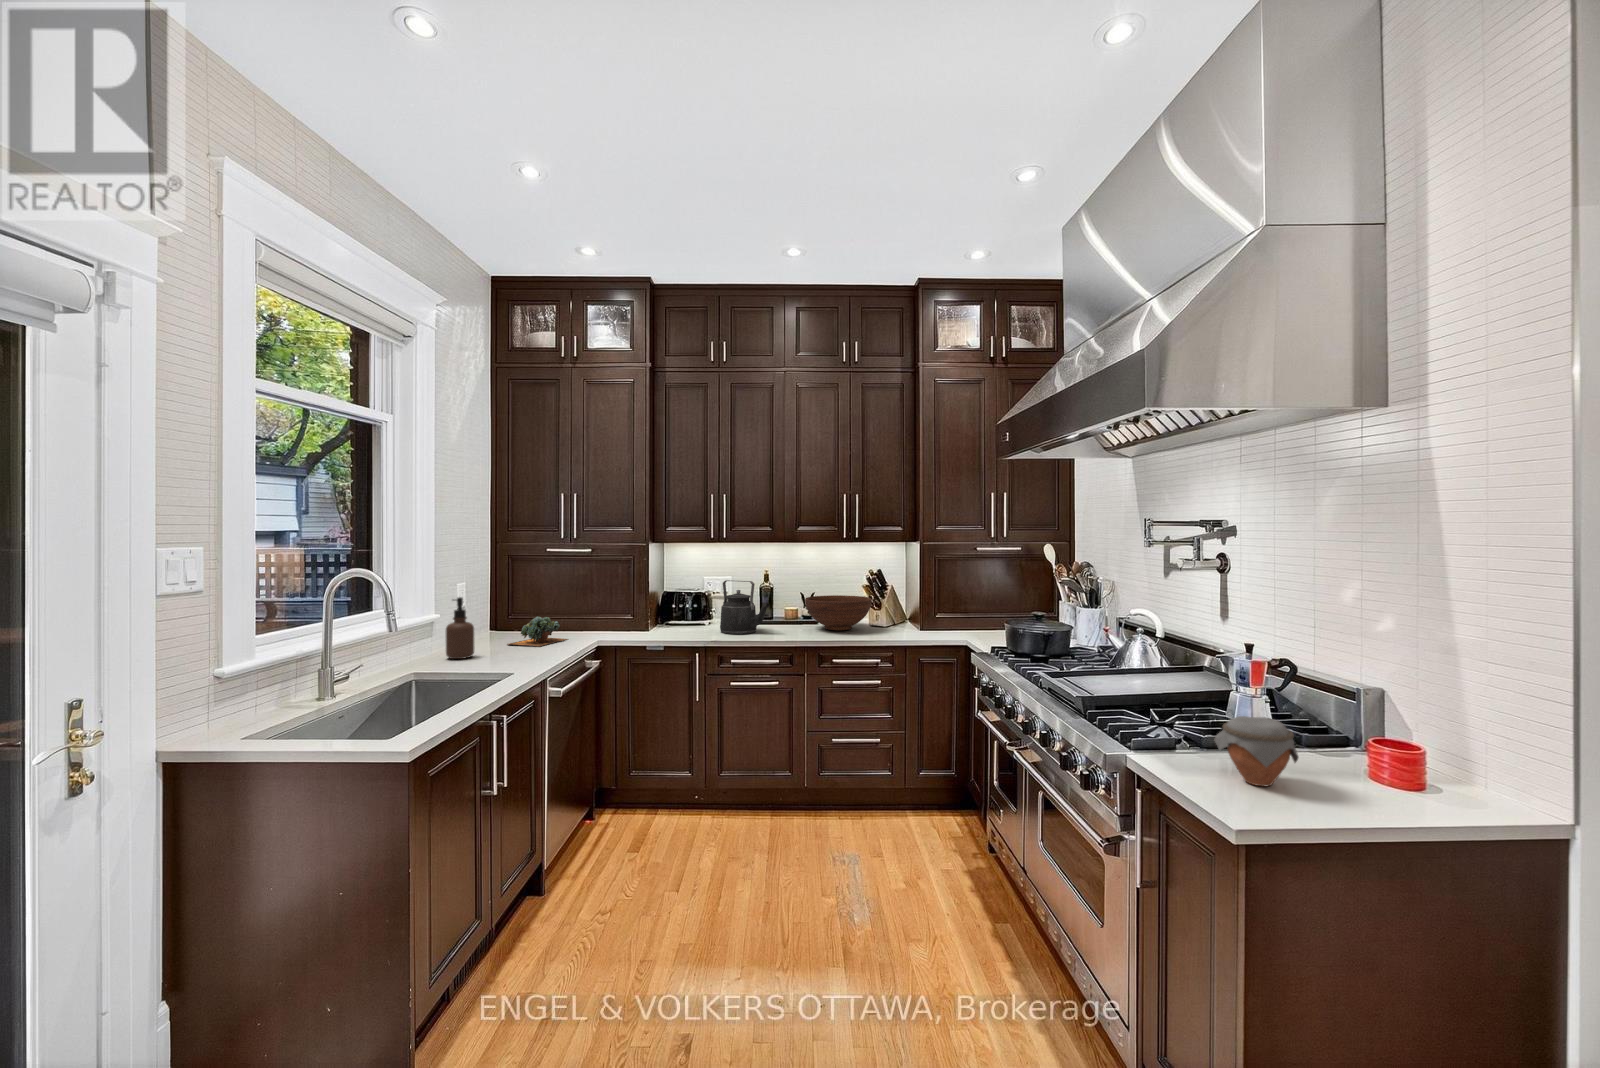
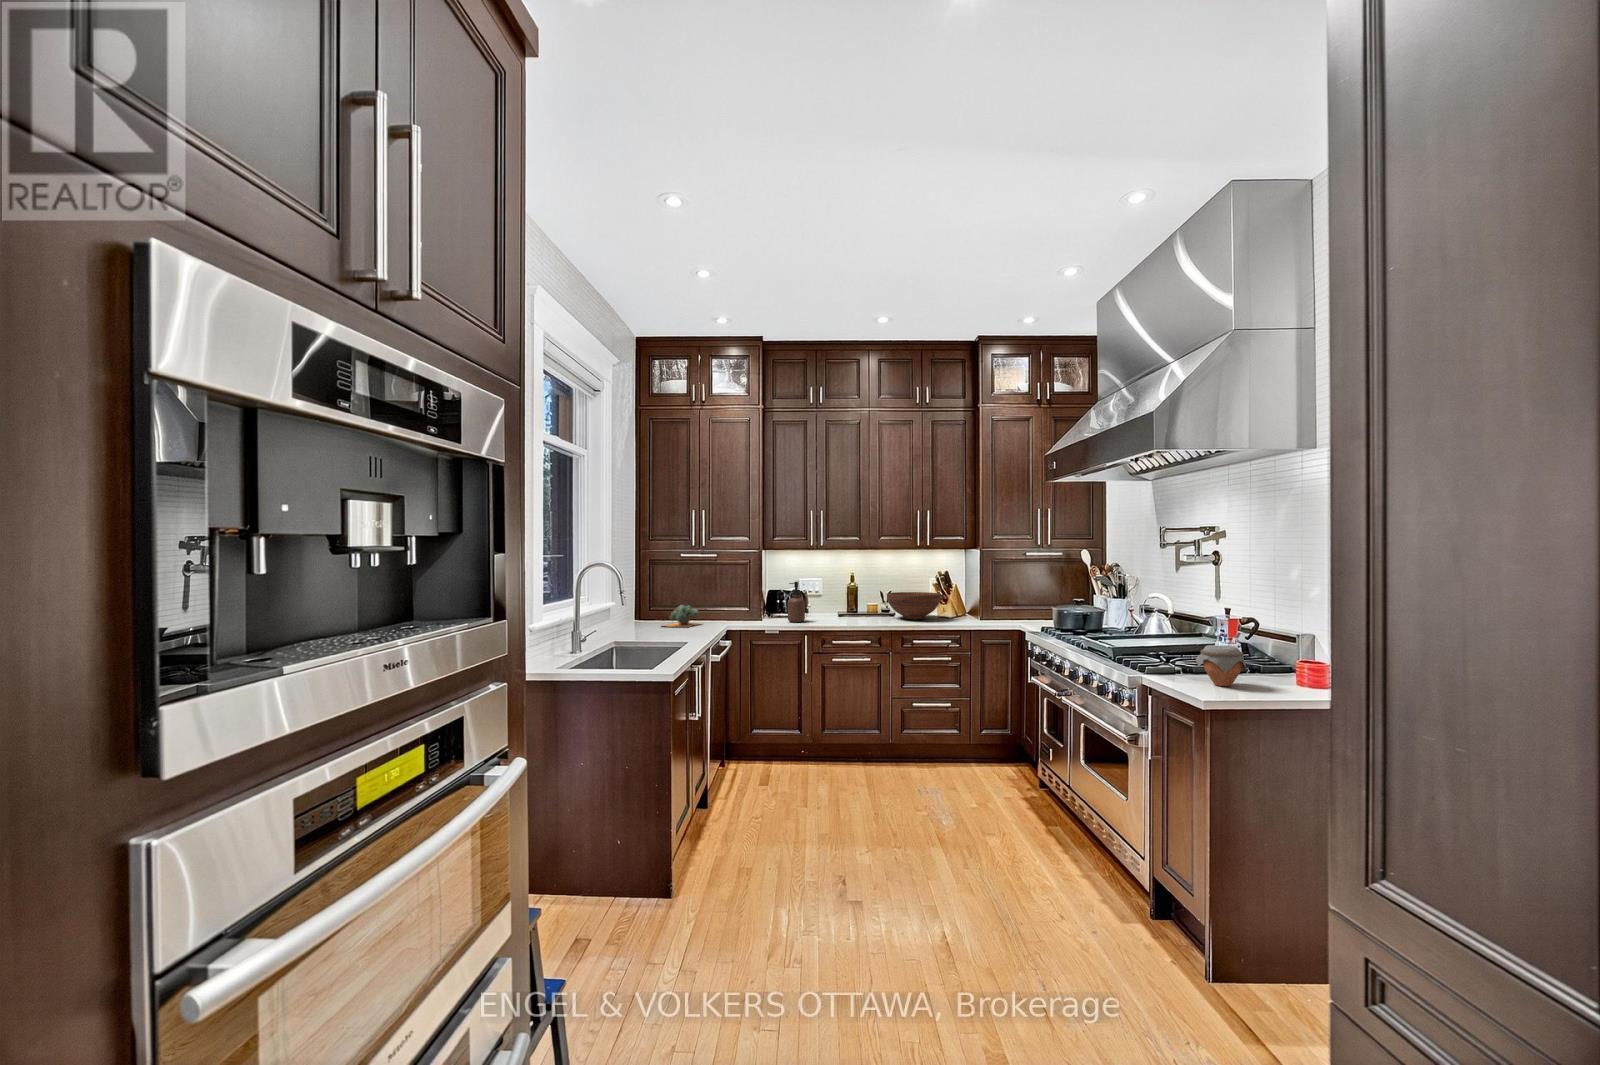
kettle: present [720,580,770,634] -> none [819,579,860,621]
soap dispenser: present [446,597,474,659] -> present [788,582,805,622]

